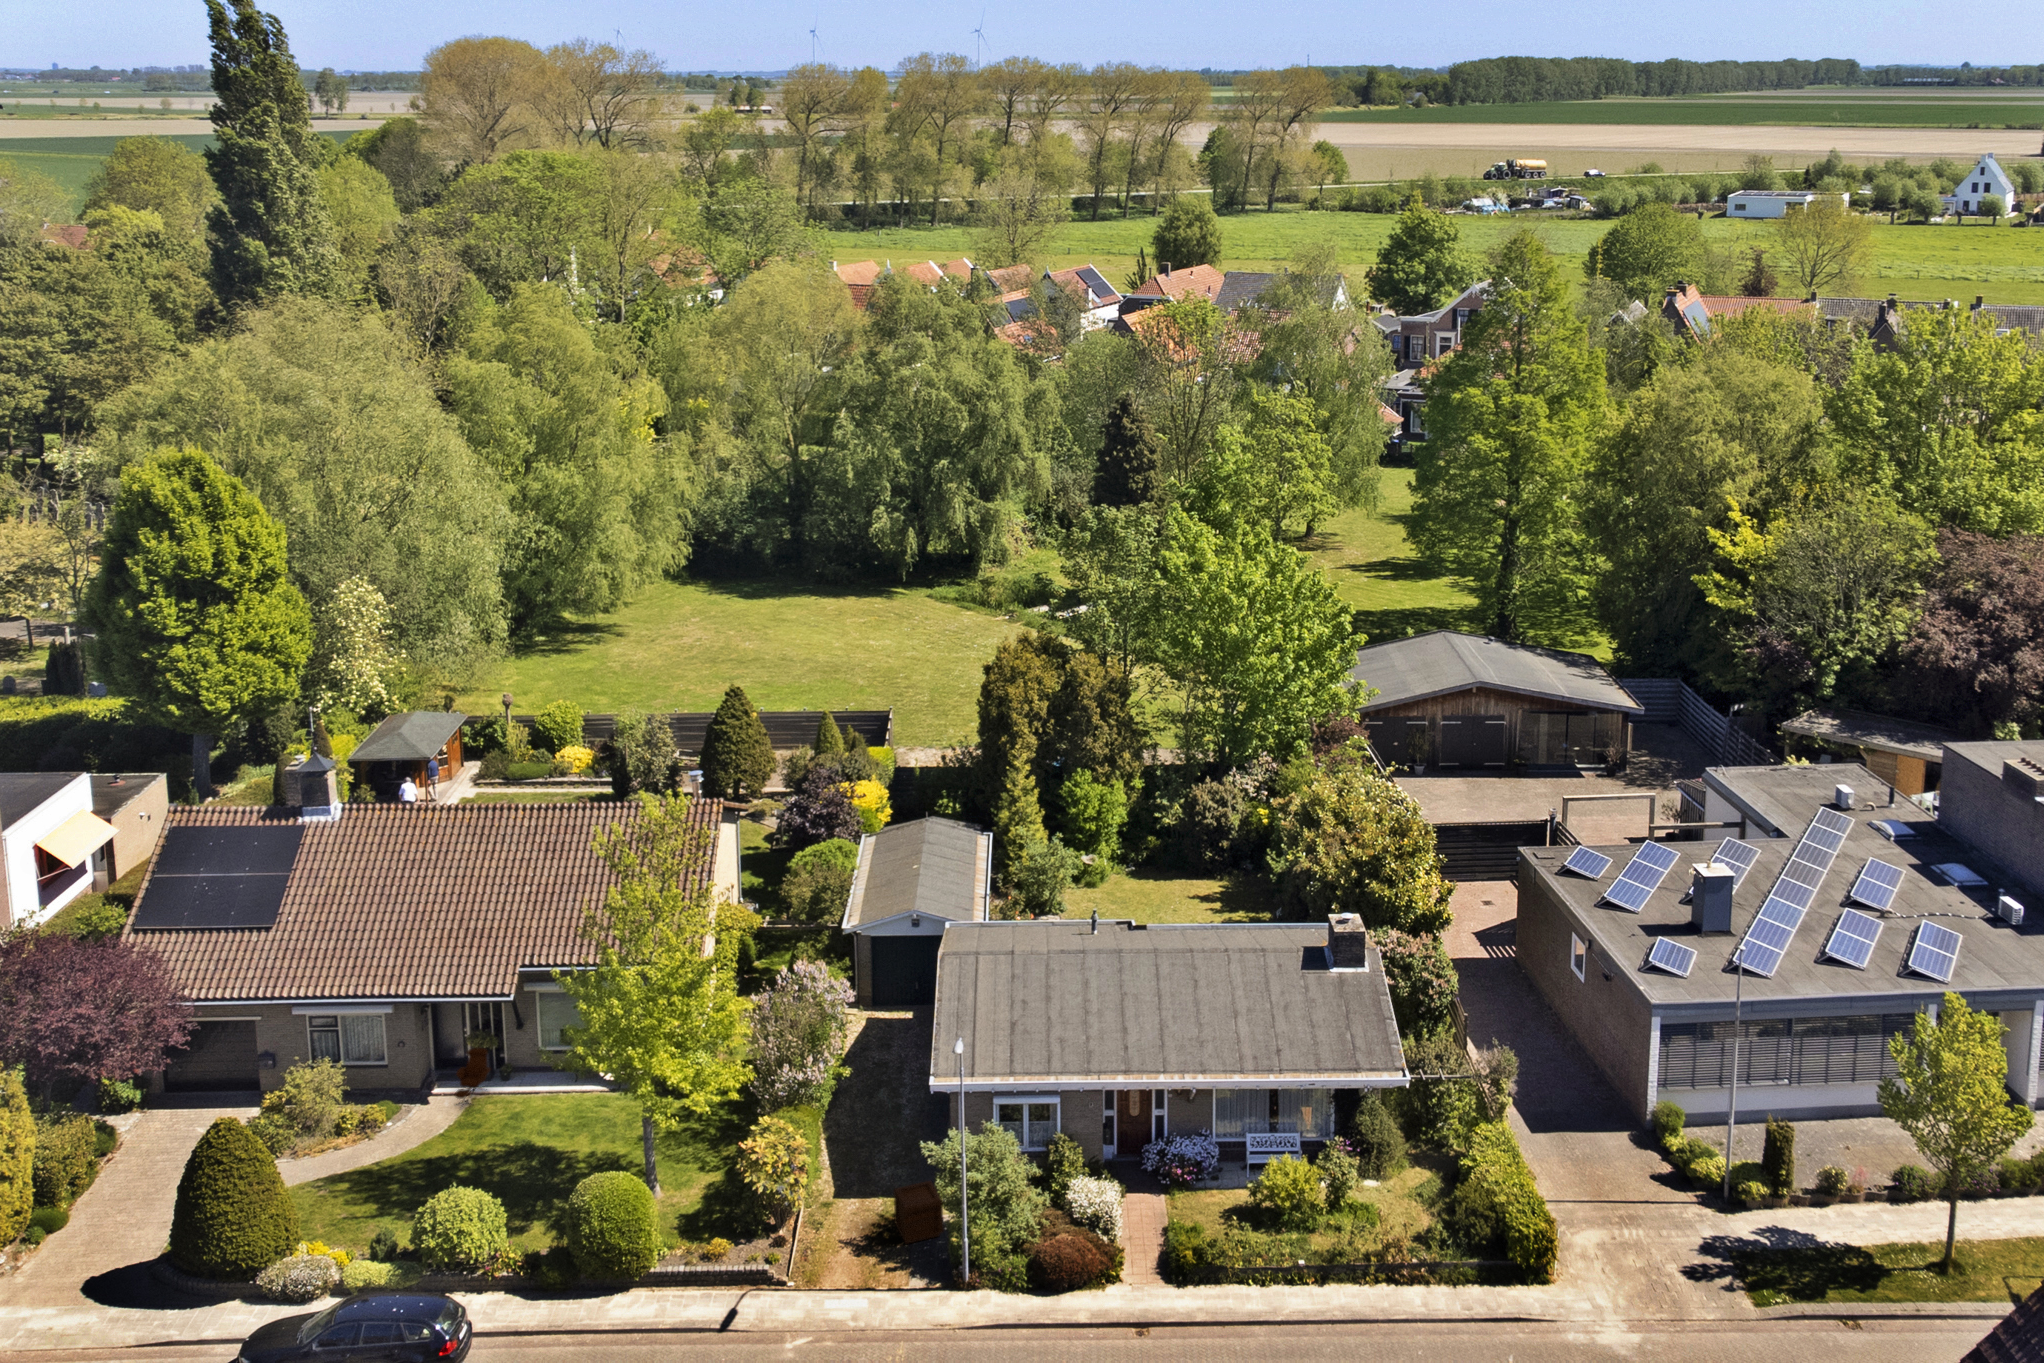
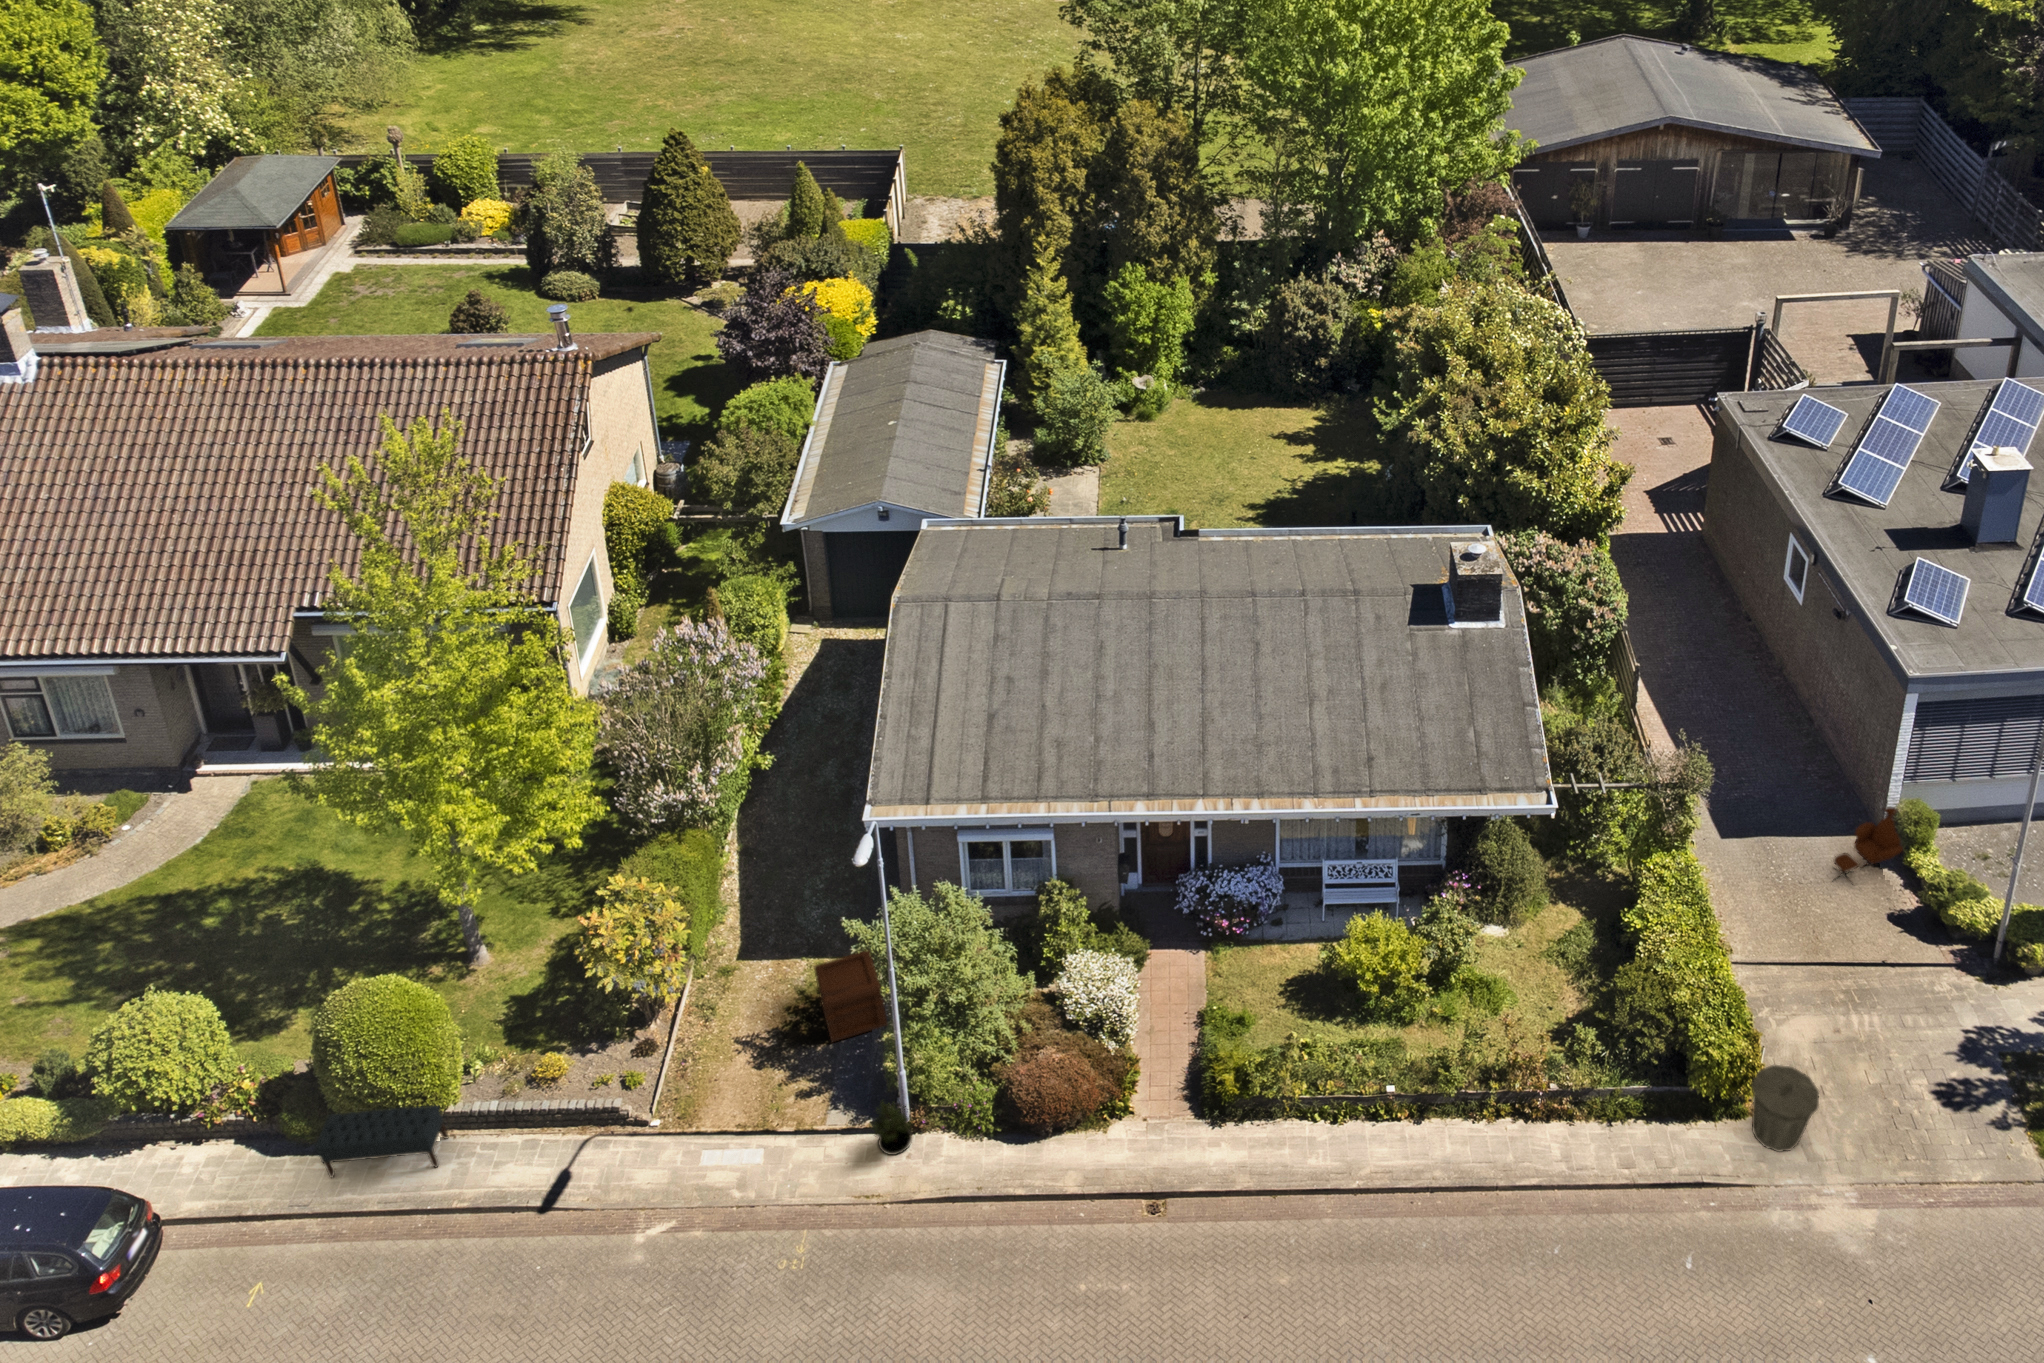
lounge chair: present [455,1048,490,1104] -> present [1834,807,1903,877]
trash can: none [1550,1238,1596,1301] -> present [1752,1065,1819,1151]
potted tree: none [943,1258,971,1302] -> present [872,1102,912,1155]
bench: none [566,1263,647,1314] -> present [315,1105,448,1177]

